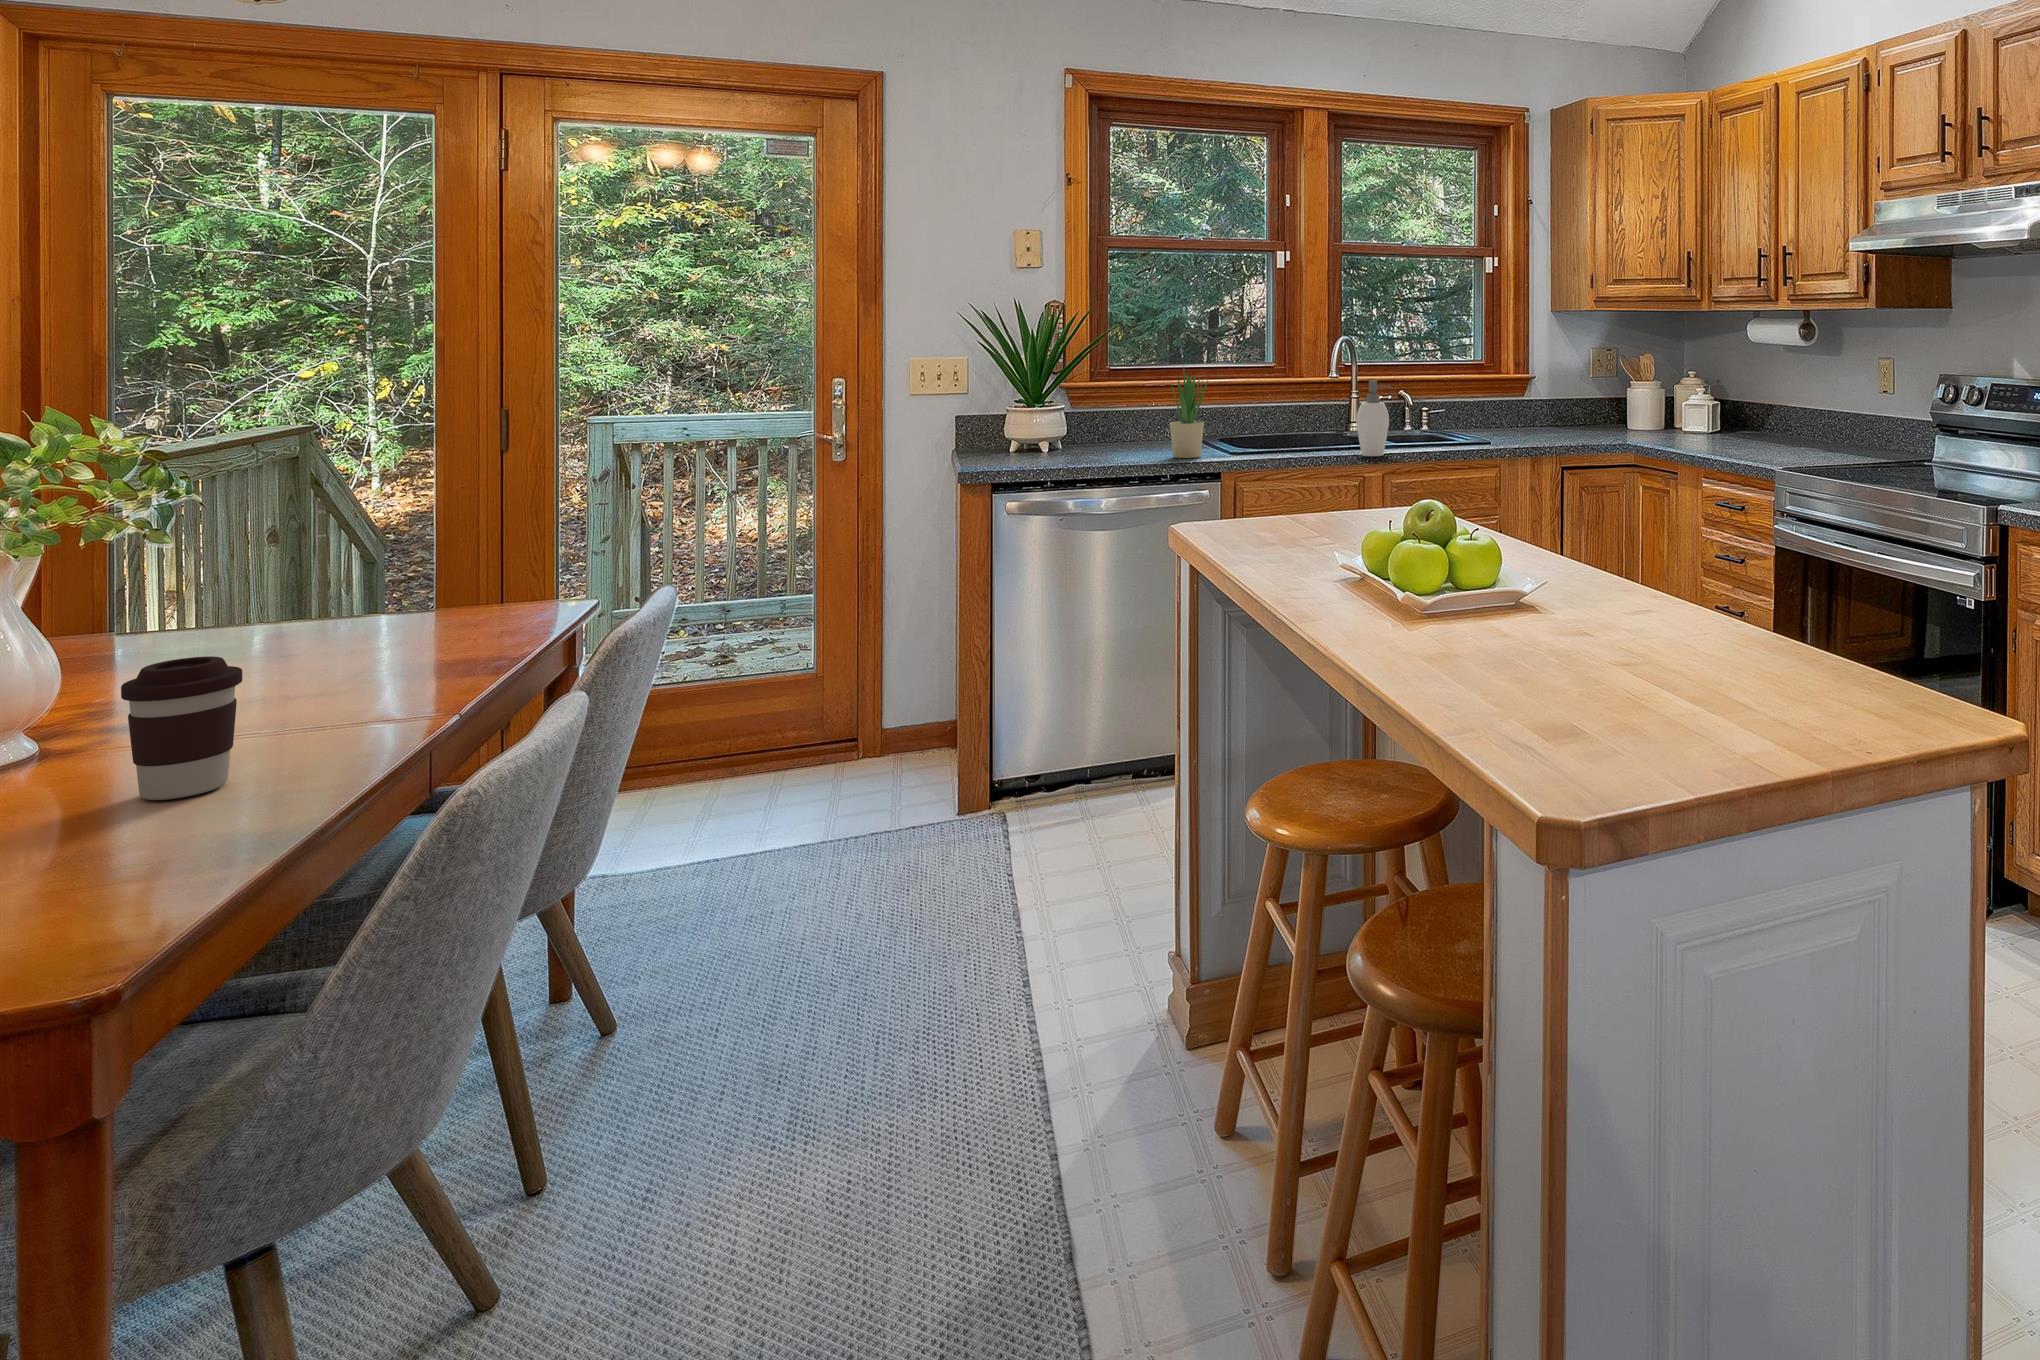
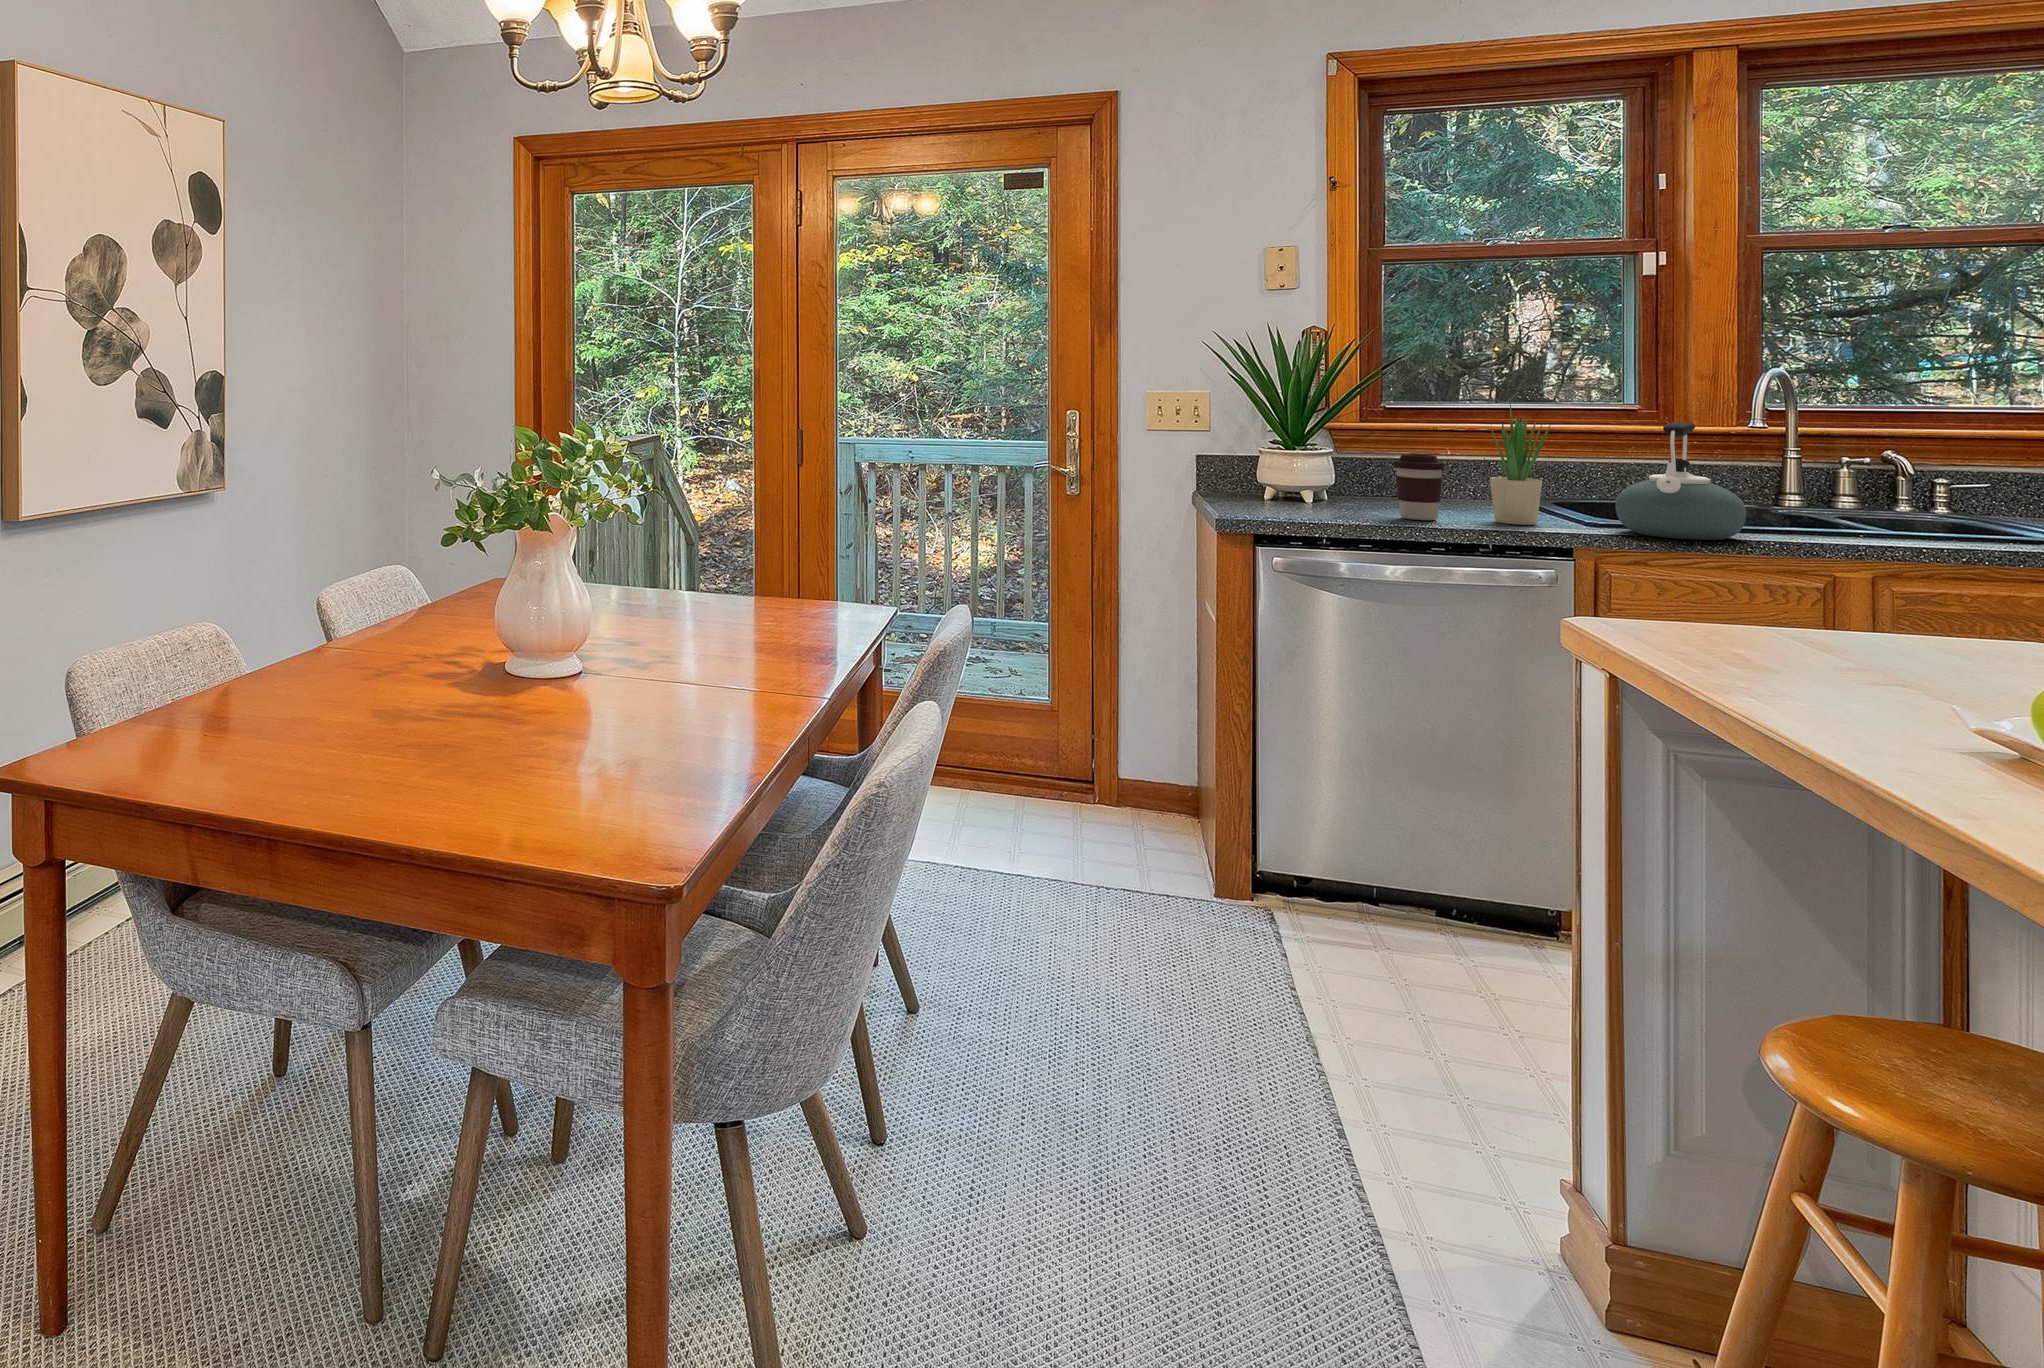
kettle: none [1247,374,1320,459] -> present [1616,422,1746,540]
soap dispenser: present [1356,380,1391,456] -> none [1817,437,1892,549]
coffee cup: present [121,656,242,800] -> present [1393,454,1445,520]

